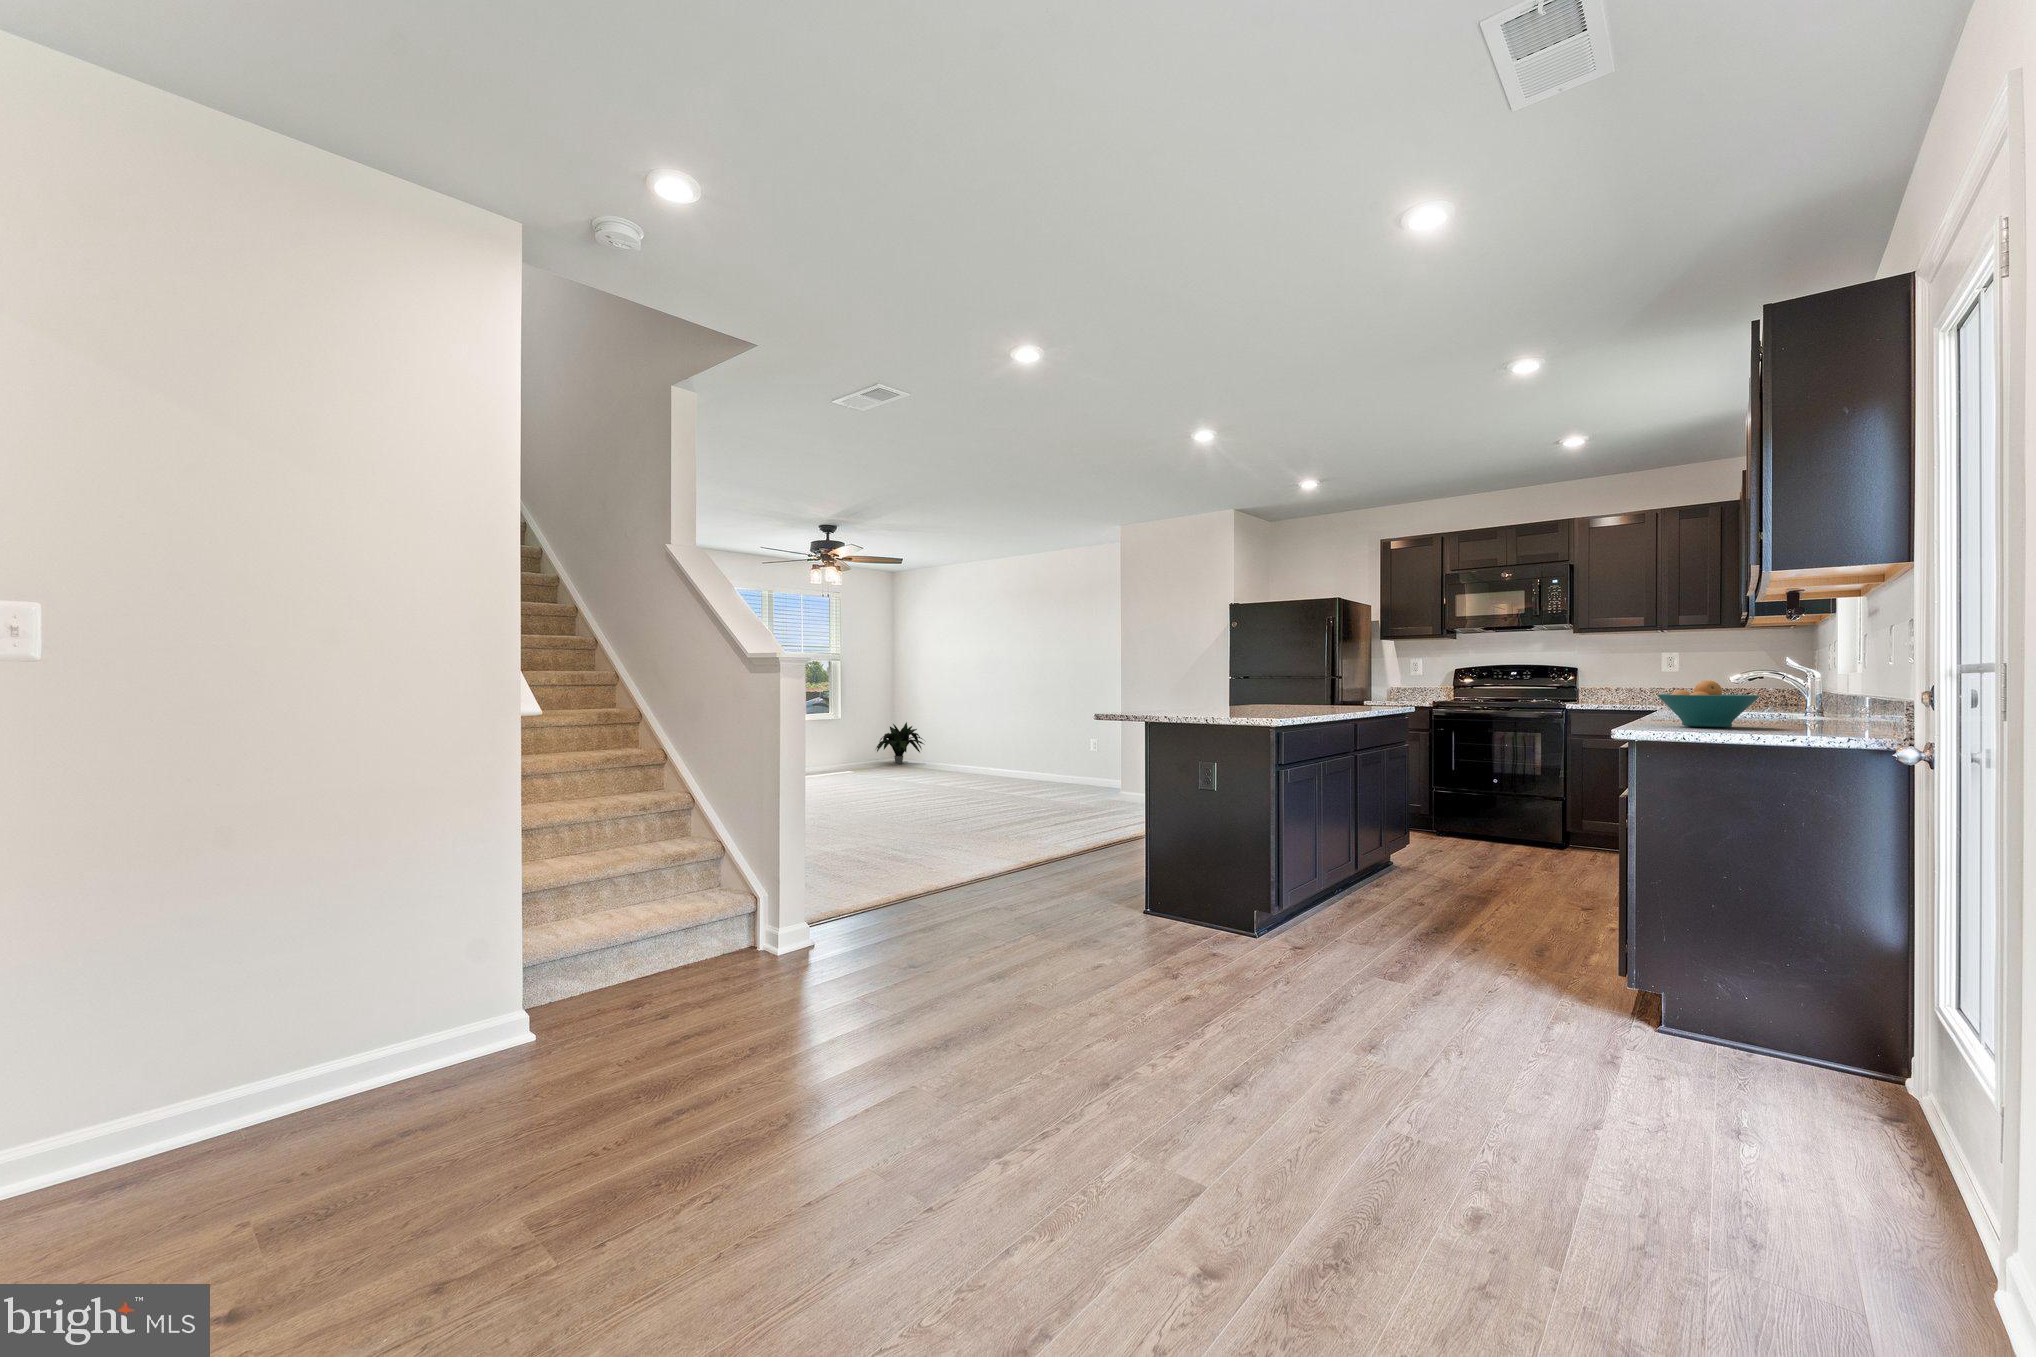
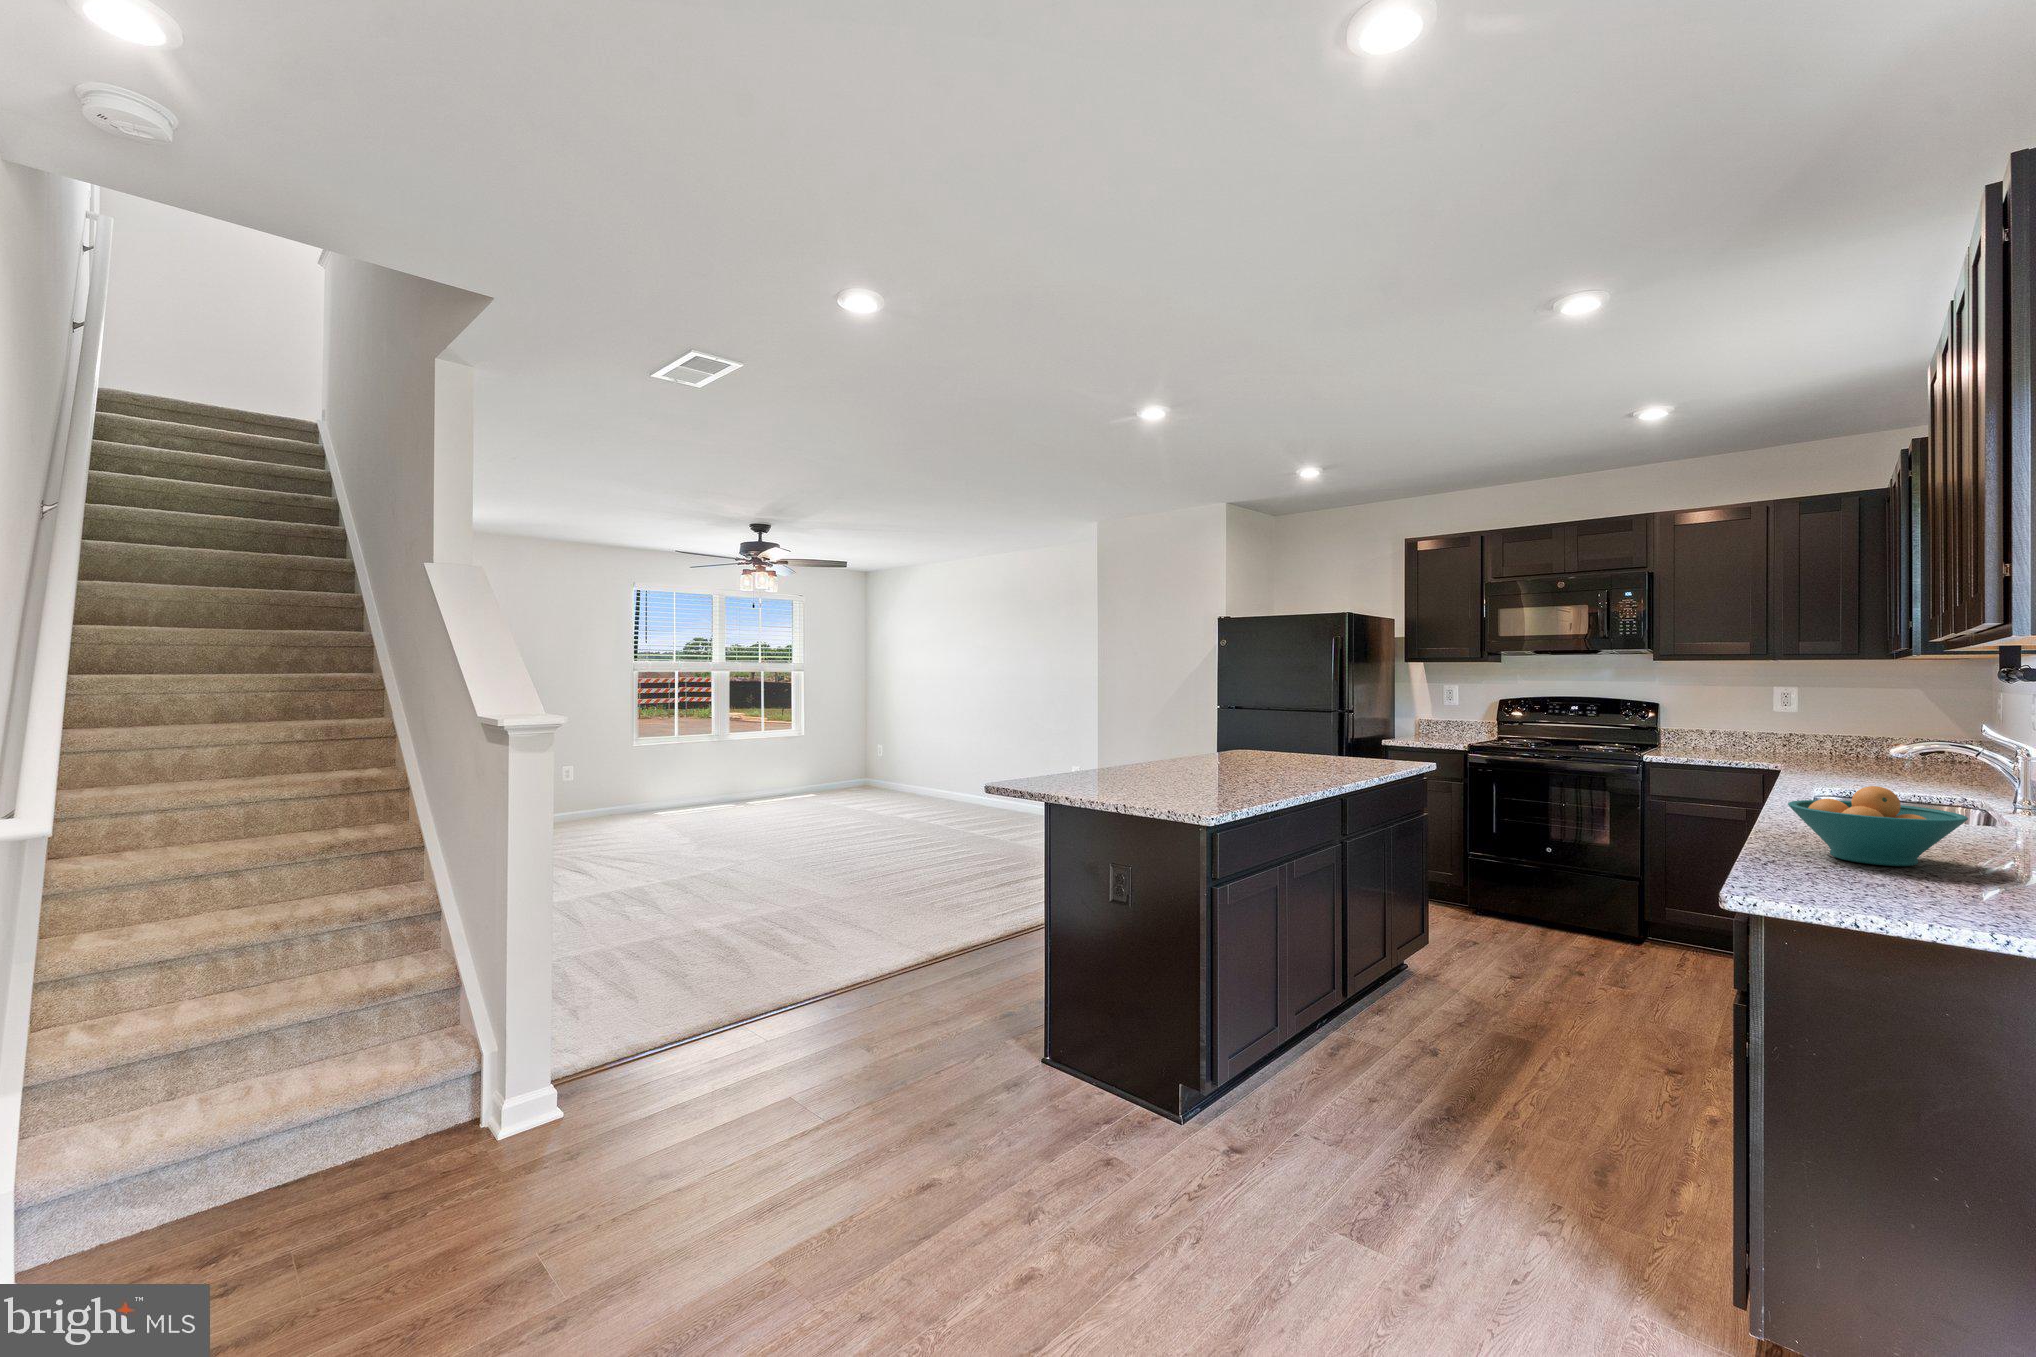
potted plant: present [876,722,924,764] -> none [840,742,898,790]

